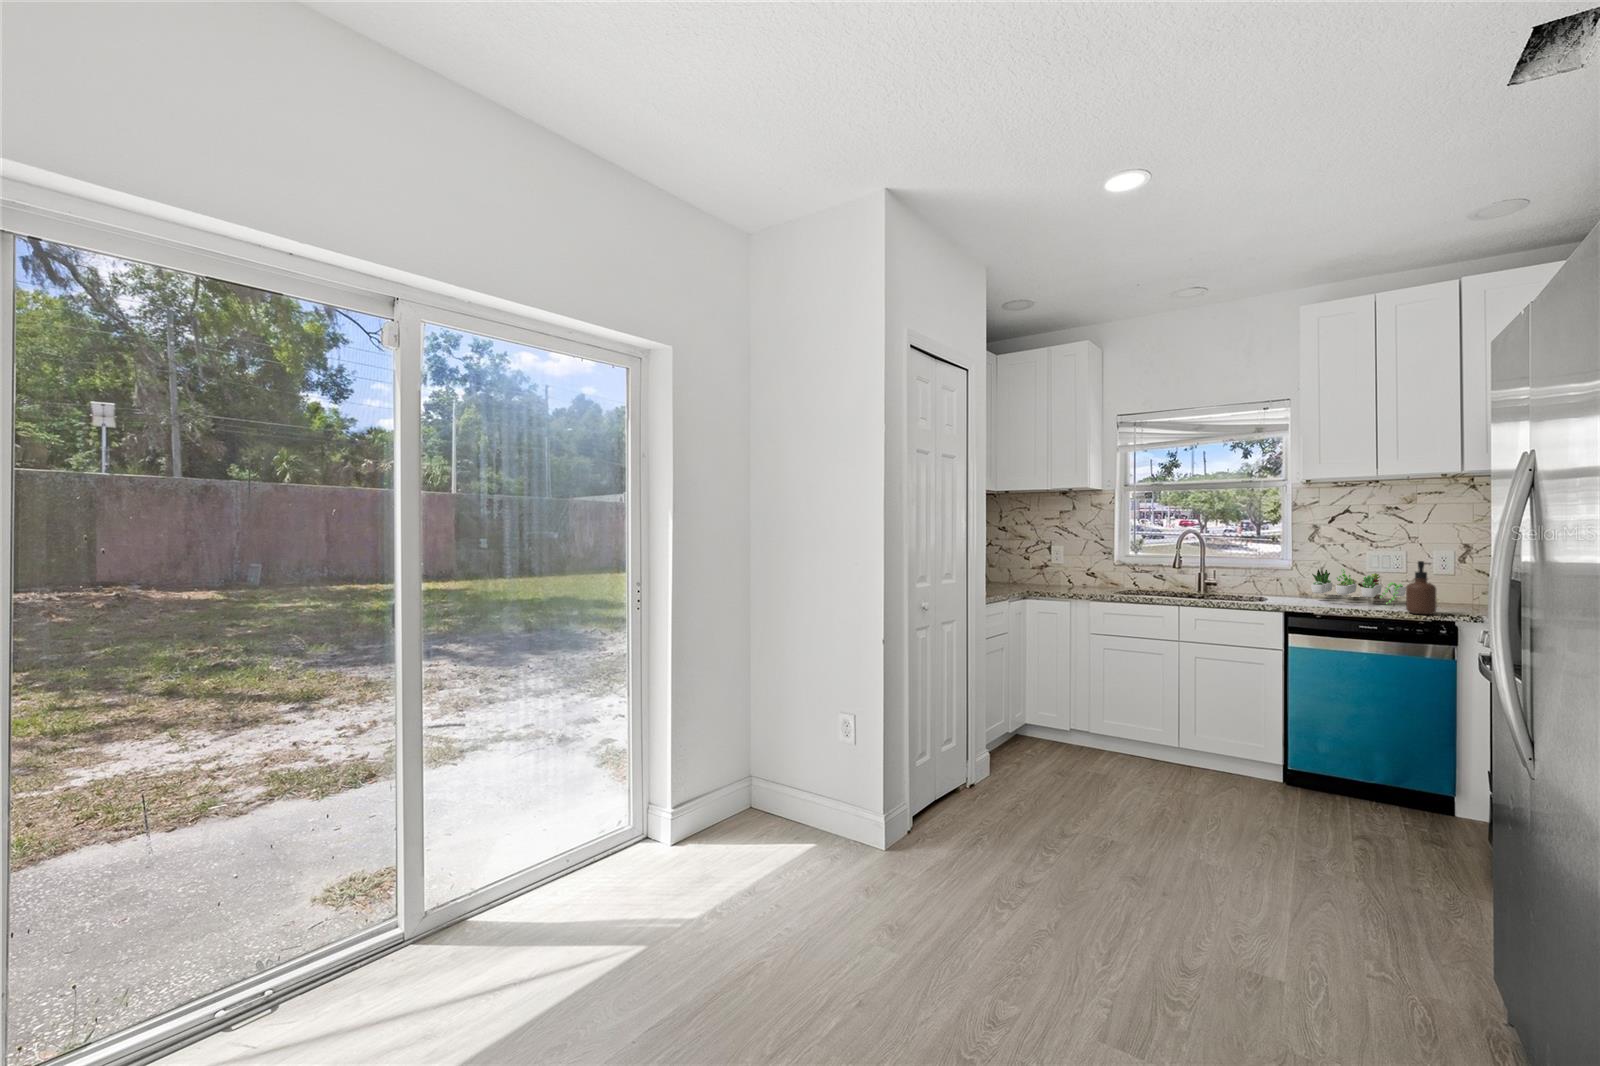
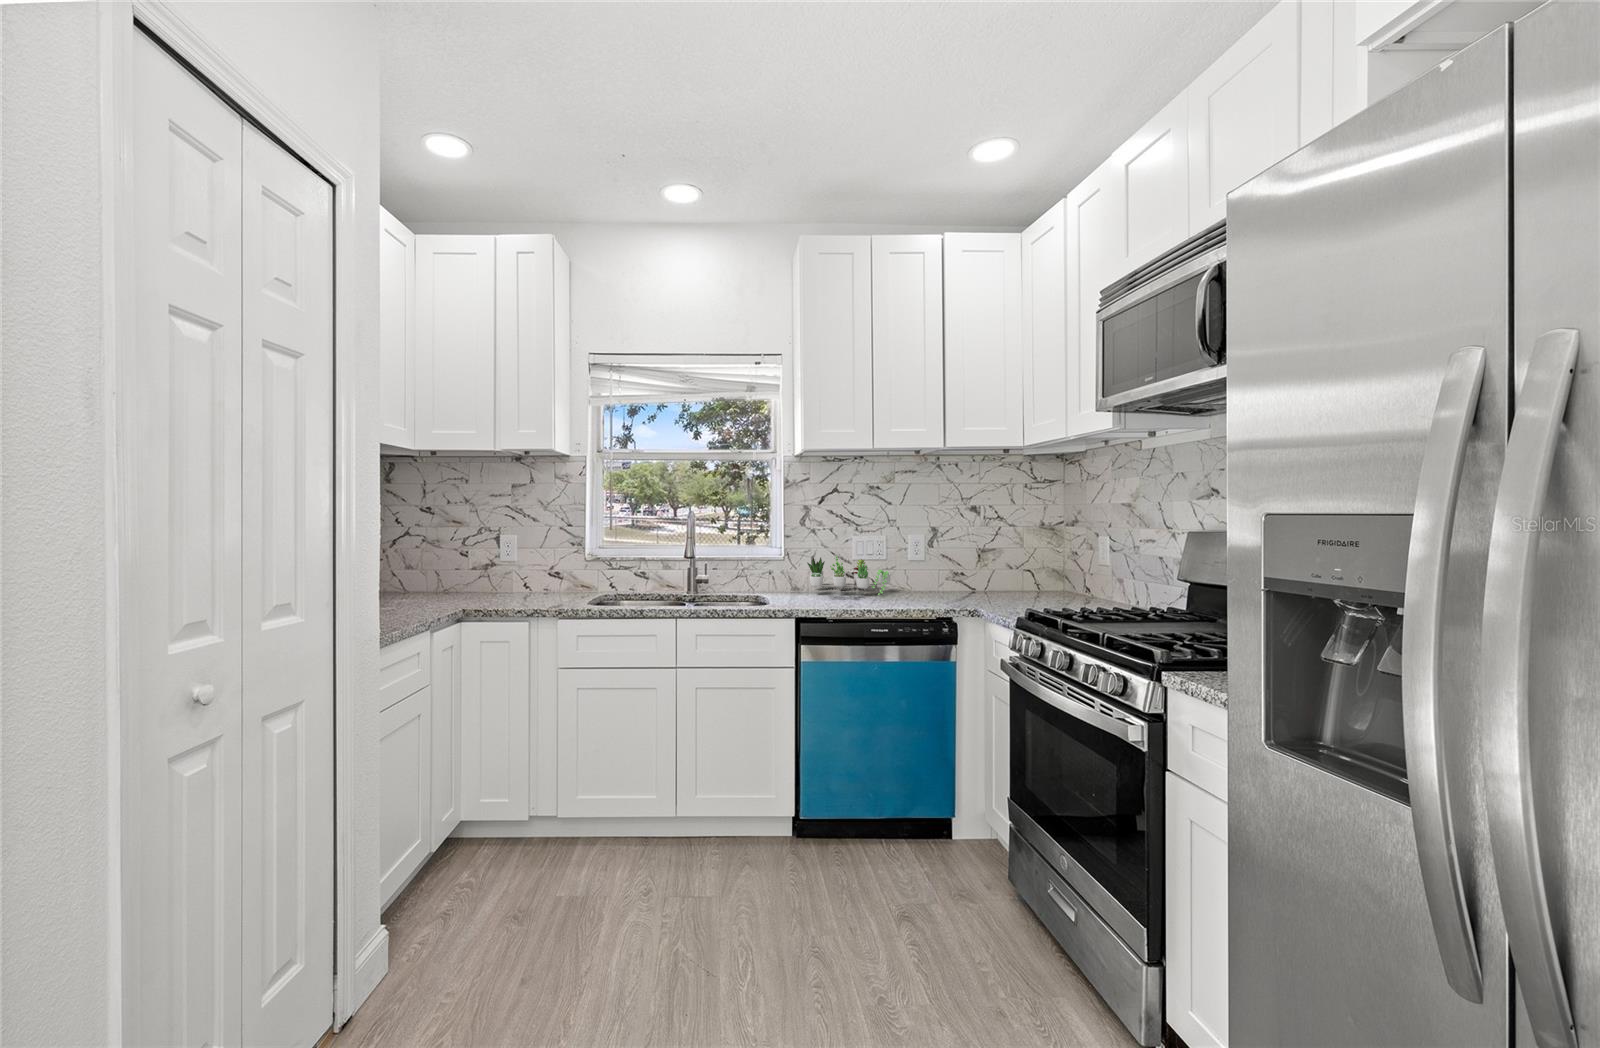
soap dispenser: present [1406,561,1436,614] -> none [904,549,930,608]

